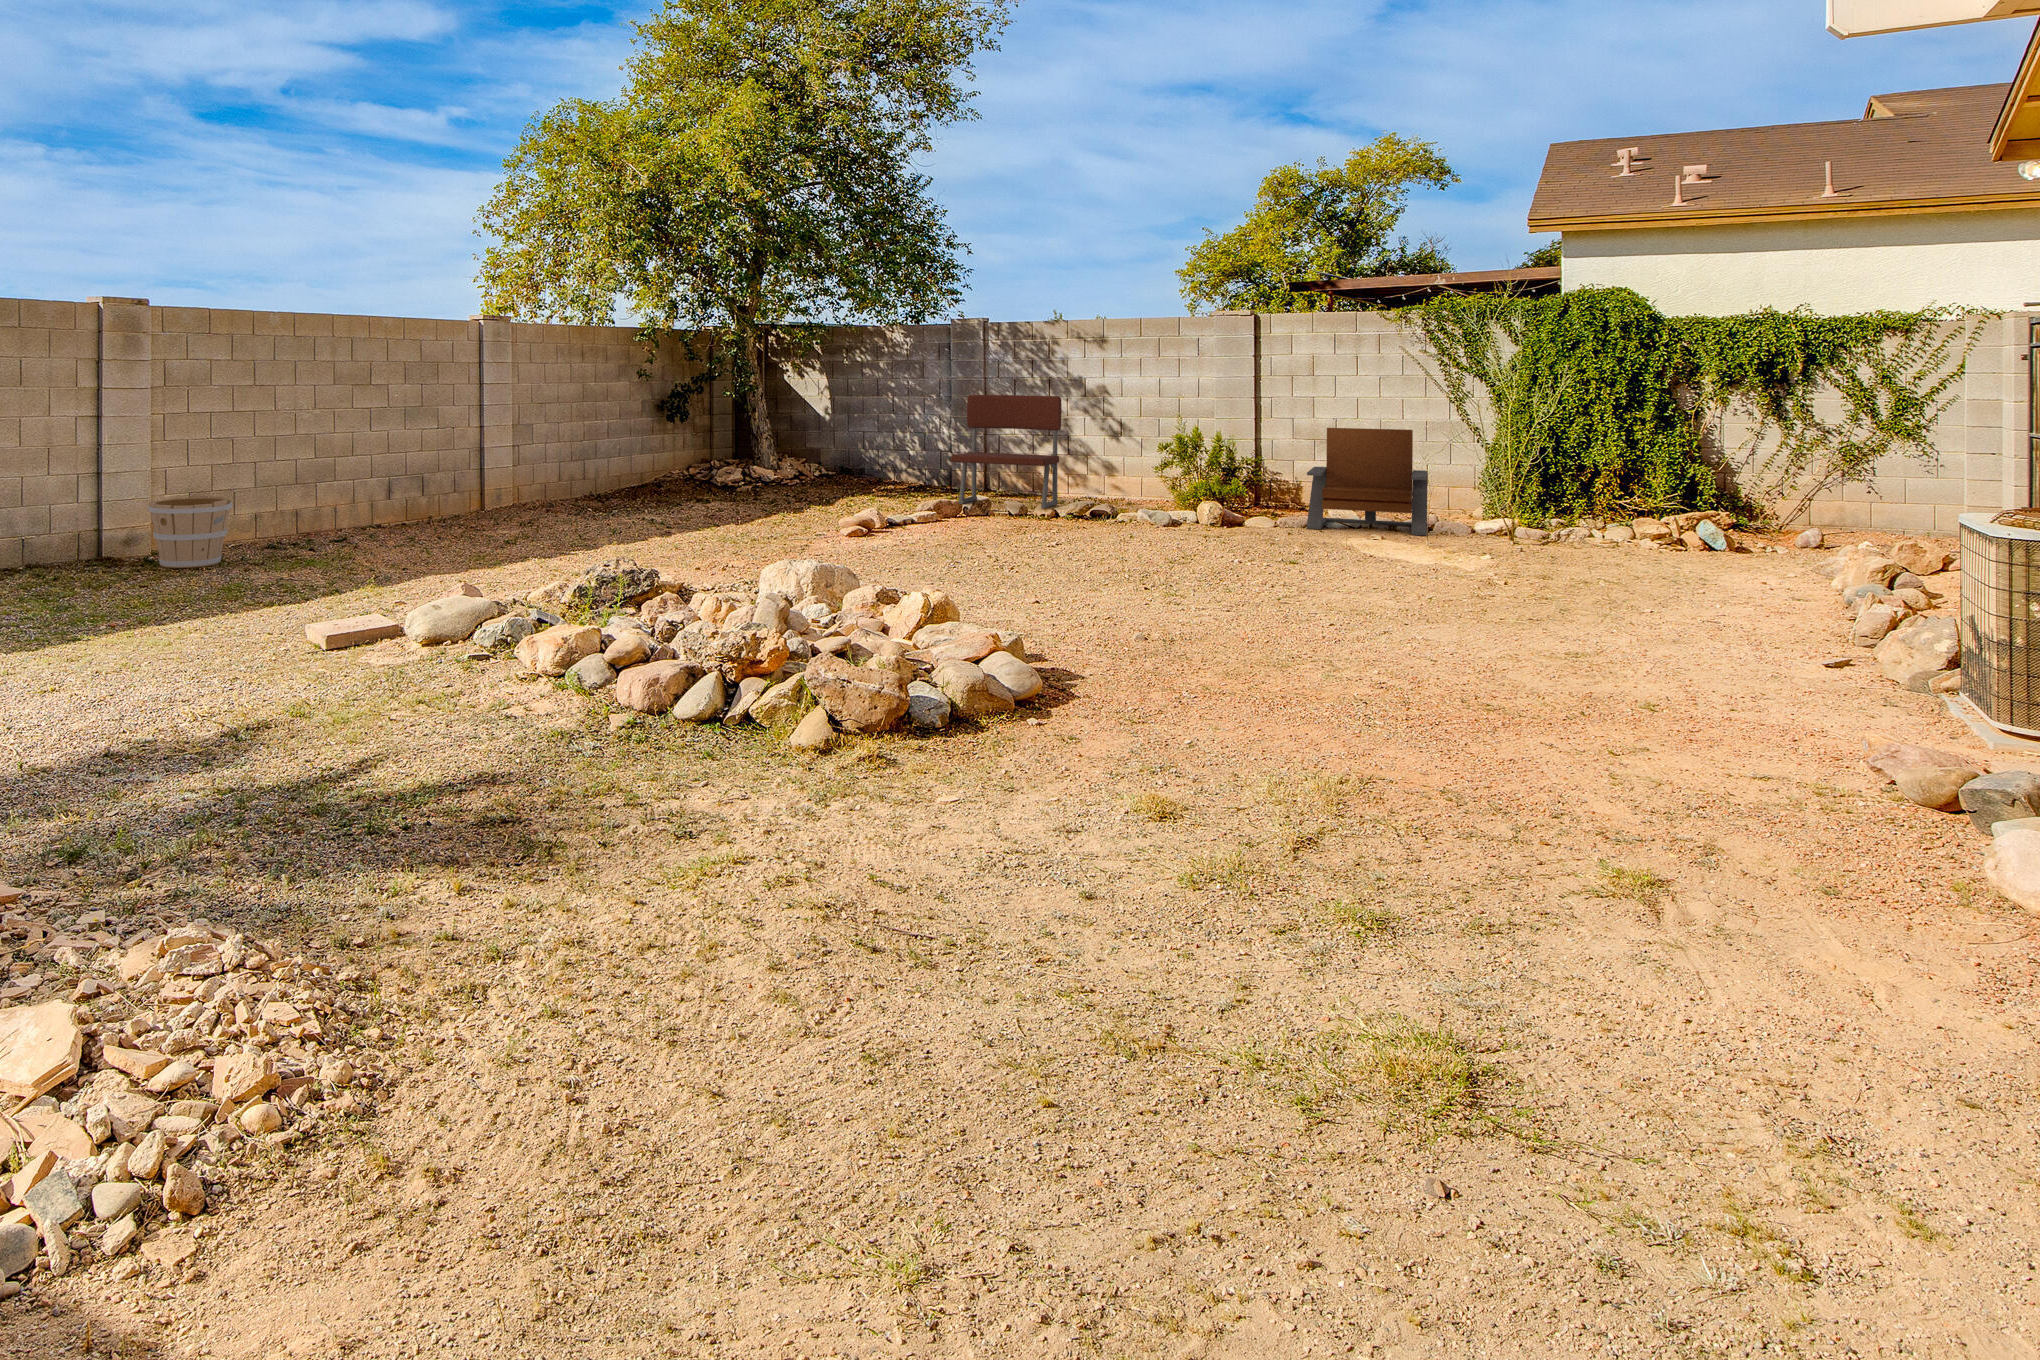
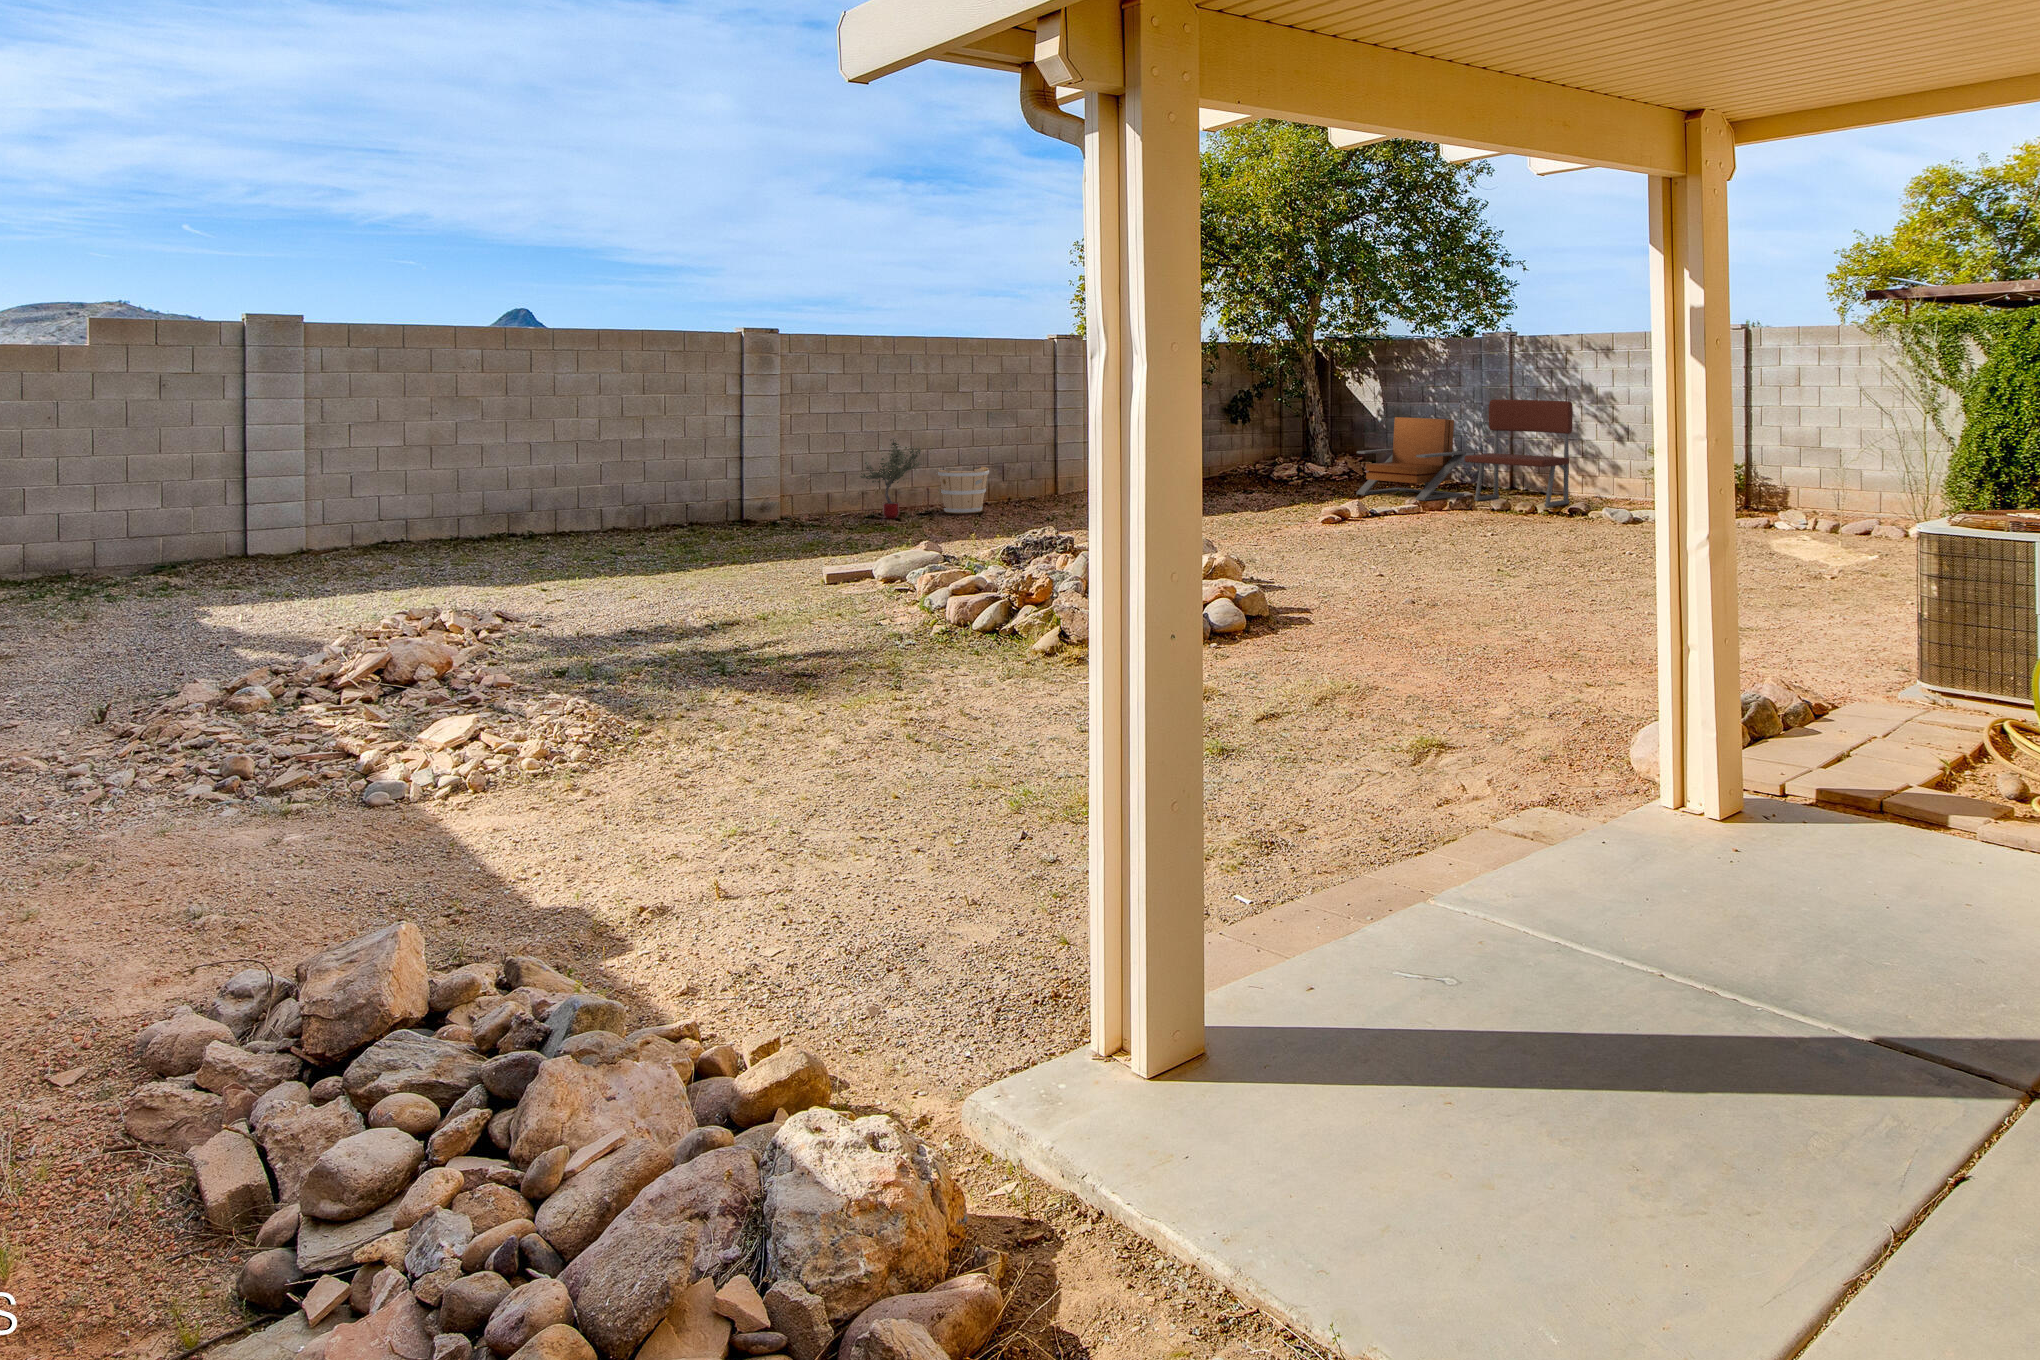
lounge chair: present [1307,428,1428,535] -> present [1356,417,1466,501]
potted tree: none [272,442,349,547] -> present [860,438,921,519]
wooden bucket: present [148,496,233,568] -> present [936,466,989,513]

